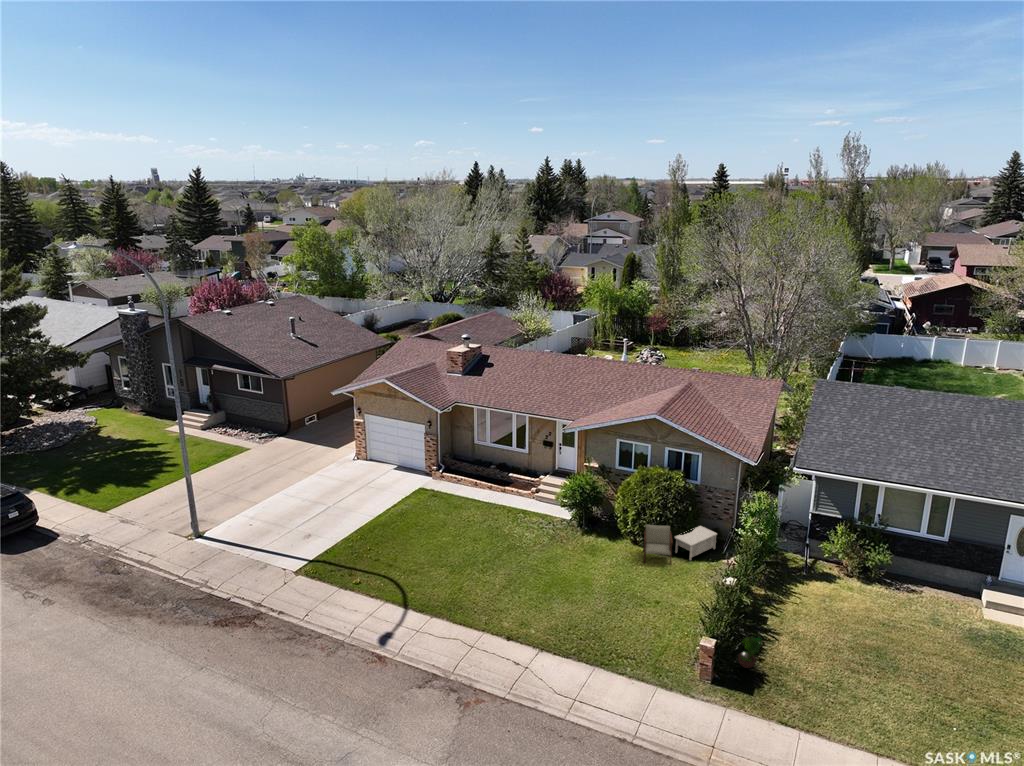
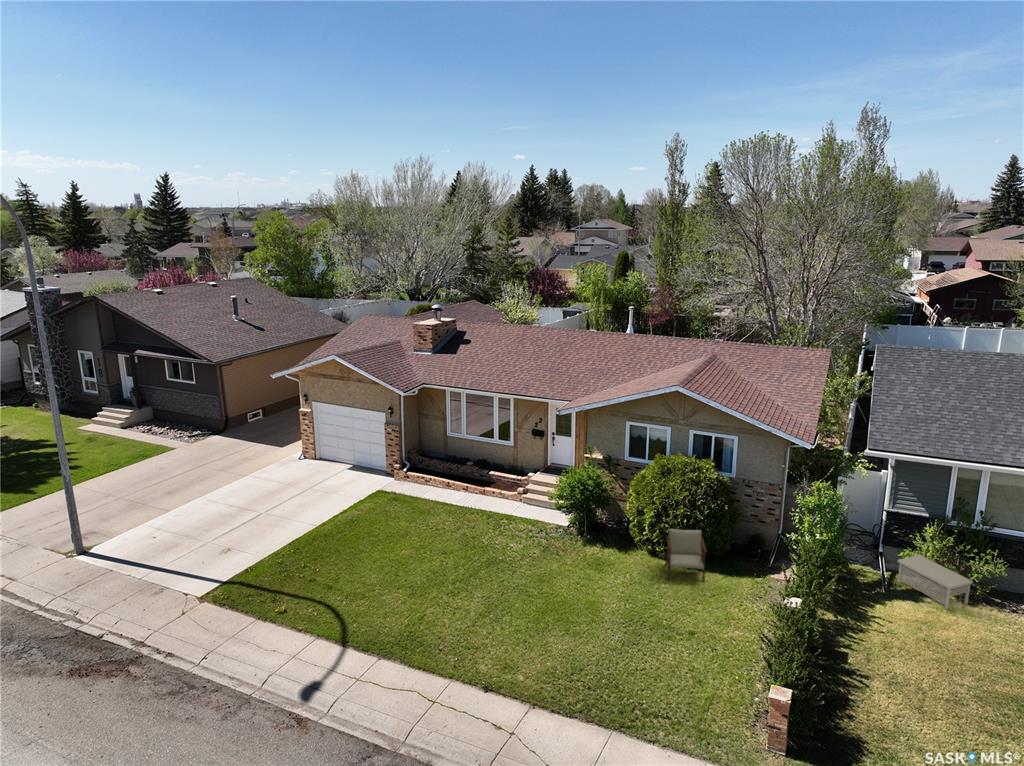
storage bench: present [675,526,717,560] -> present [898,555,973,610]
potted tree: present [738,638,760,668] -> none [819,682,858,730]

